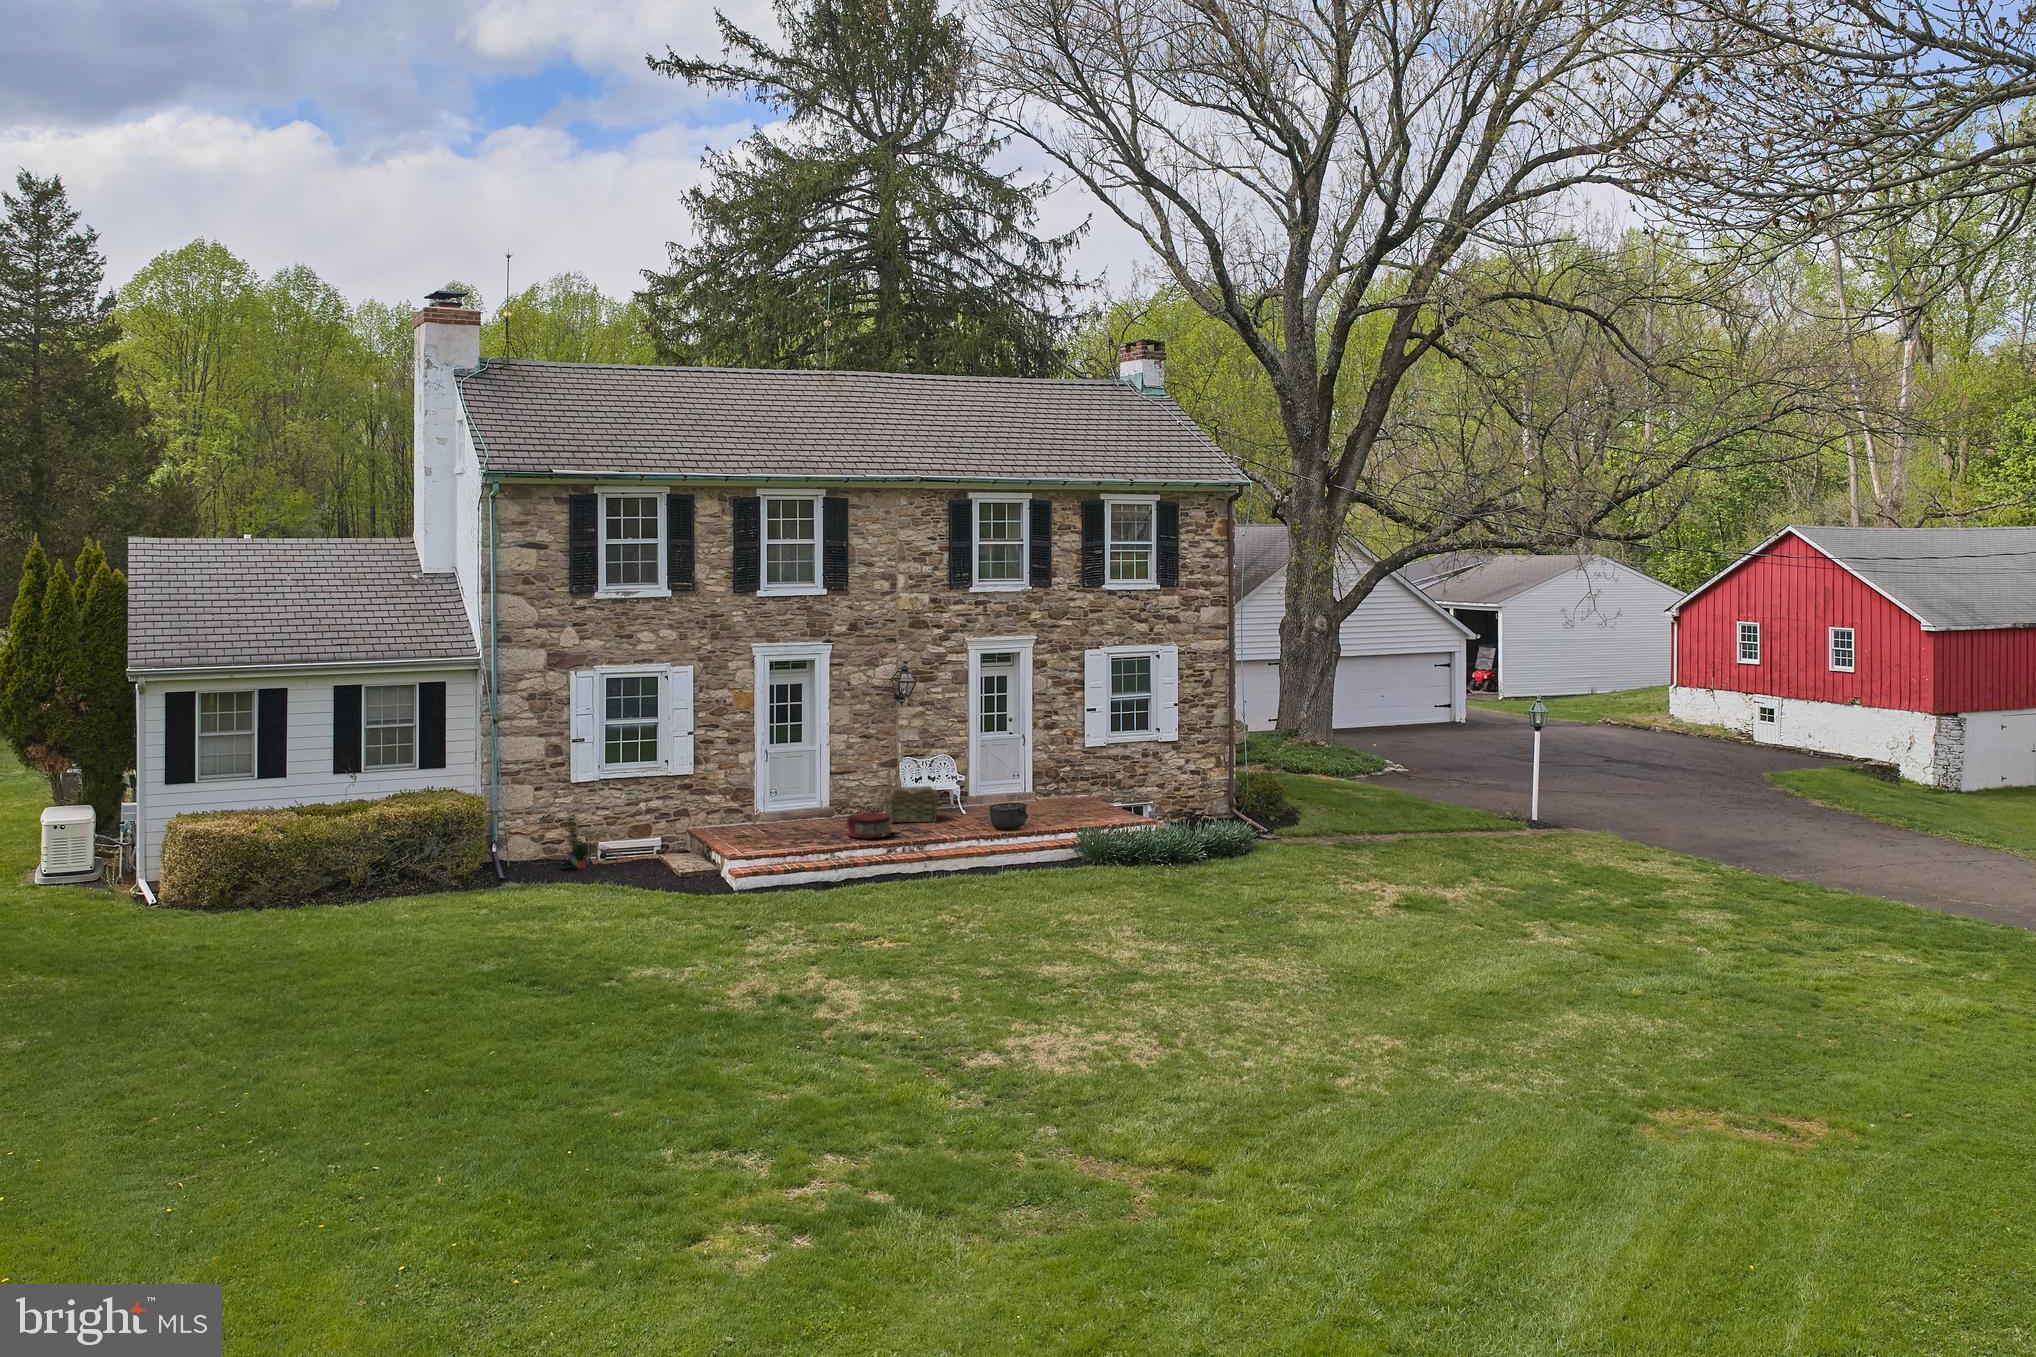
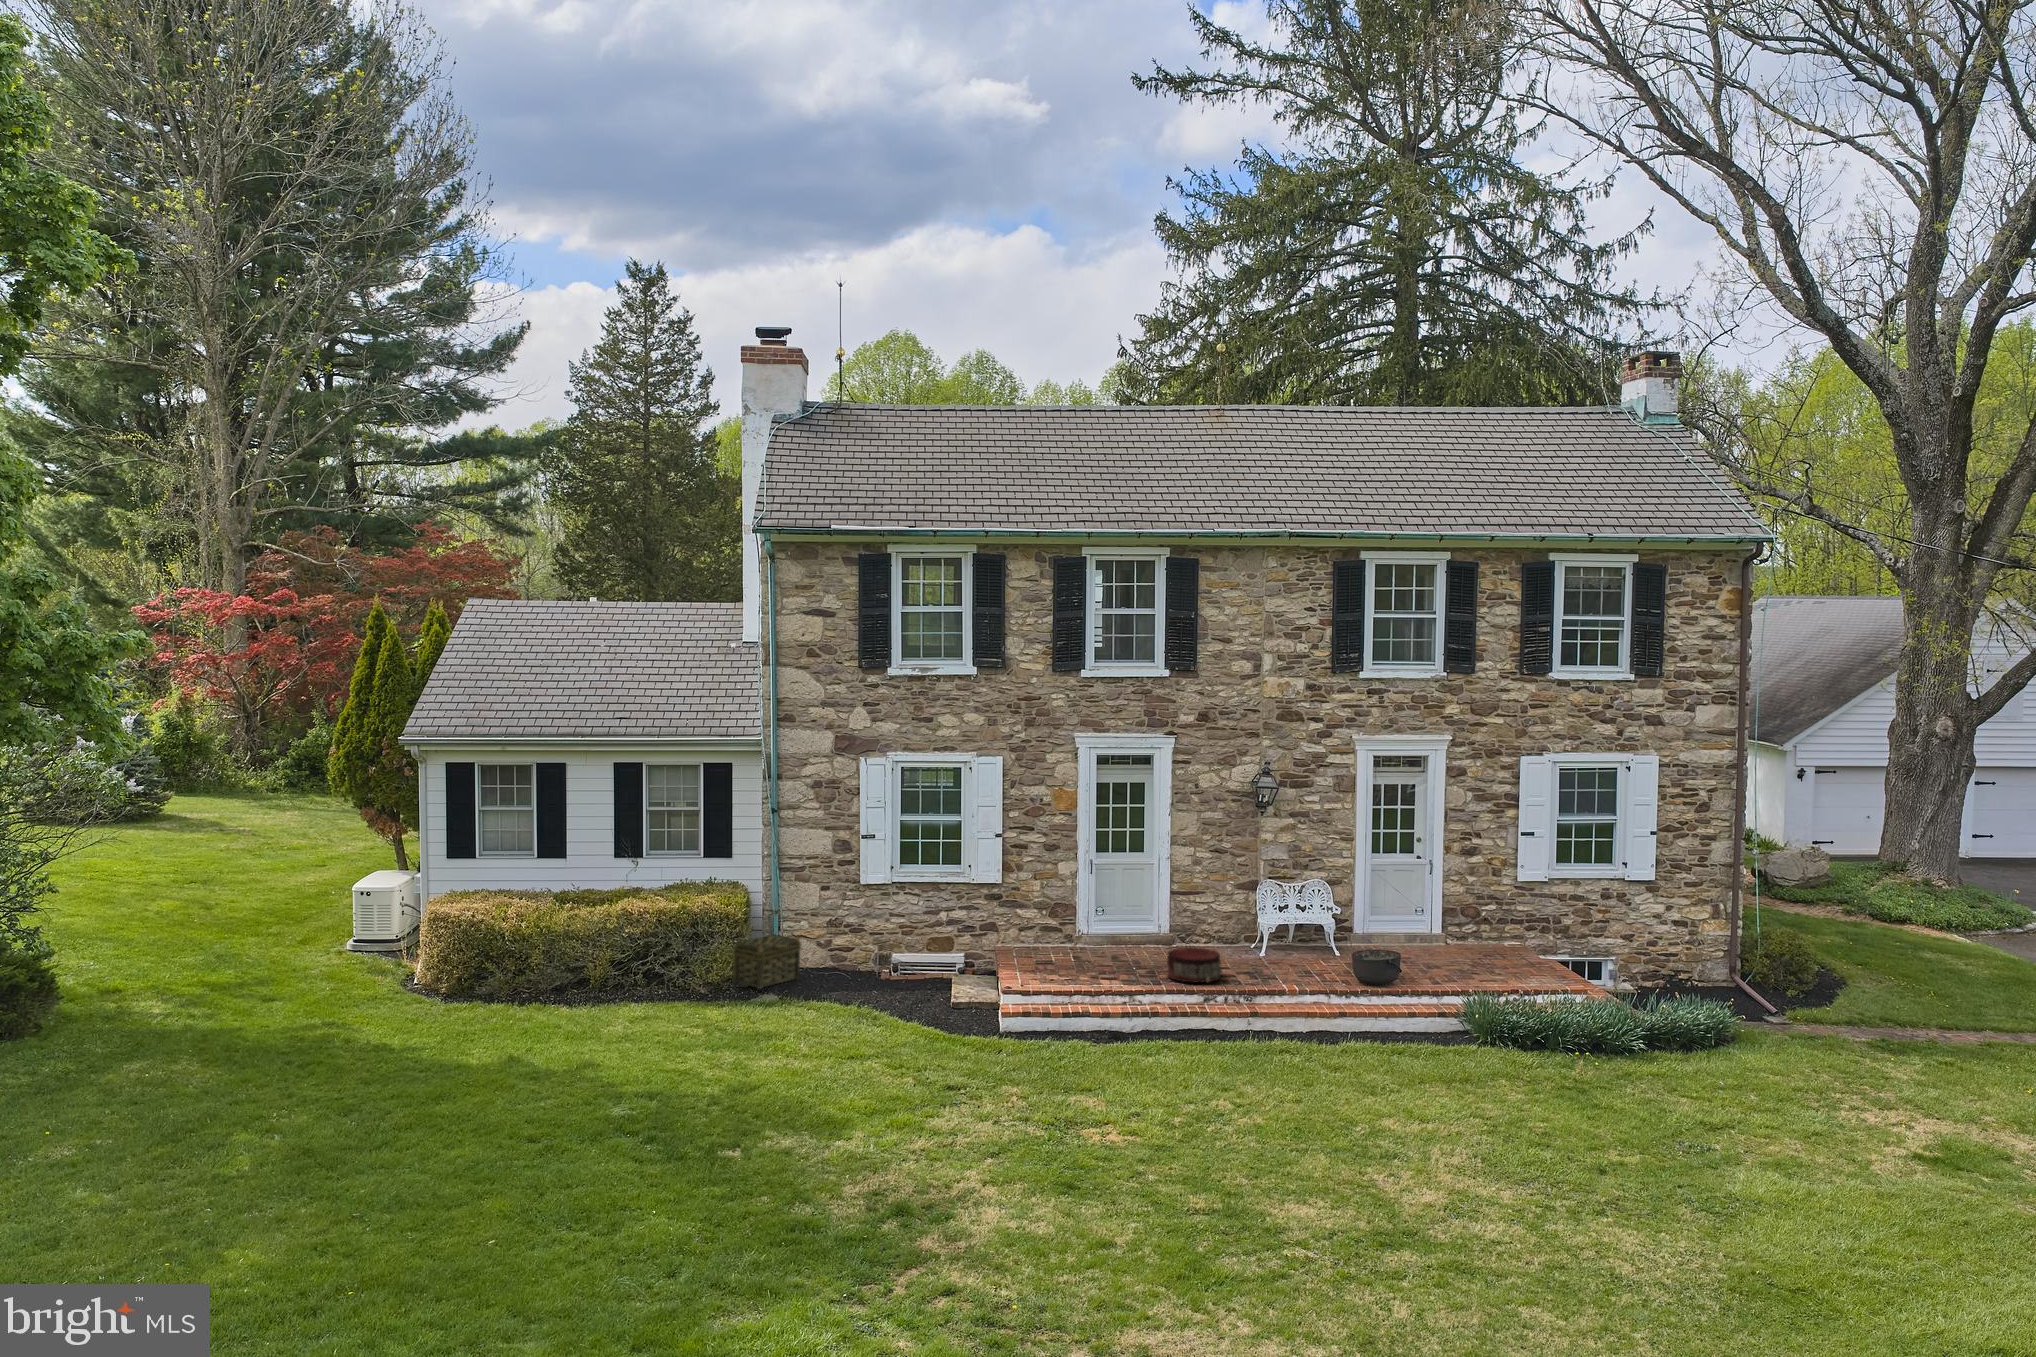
basket: present [885,786,939,823] -> present [733,934,801,989]
potted plant: present [566,816,590,869] -> none [845,919,869,986]

